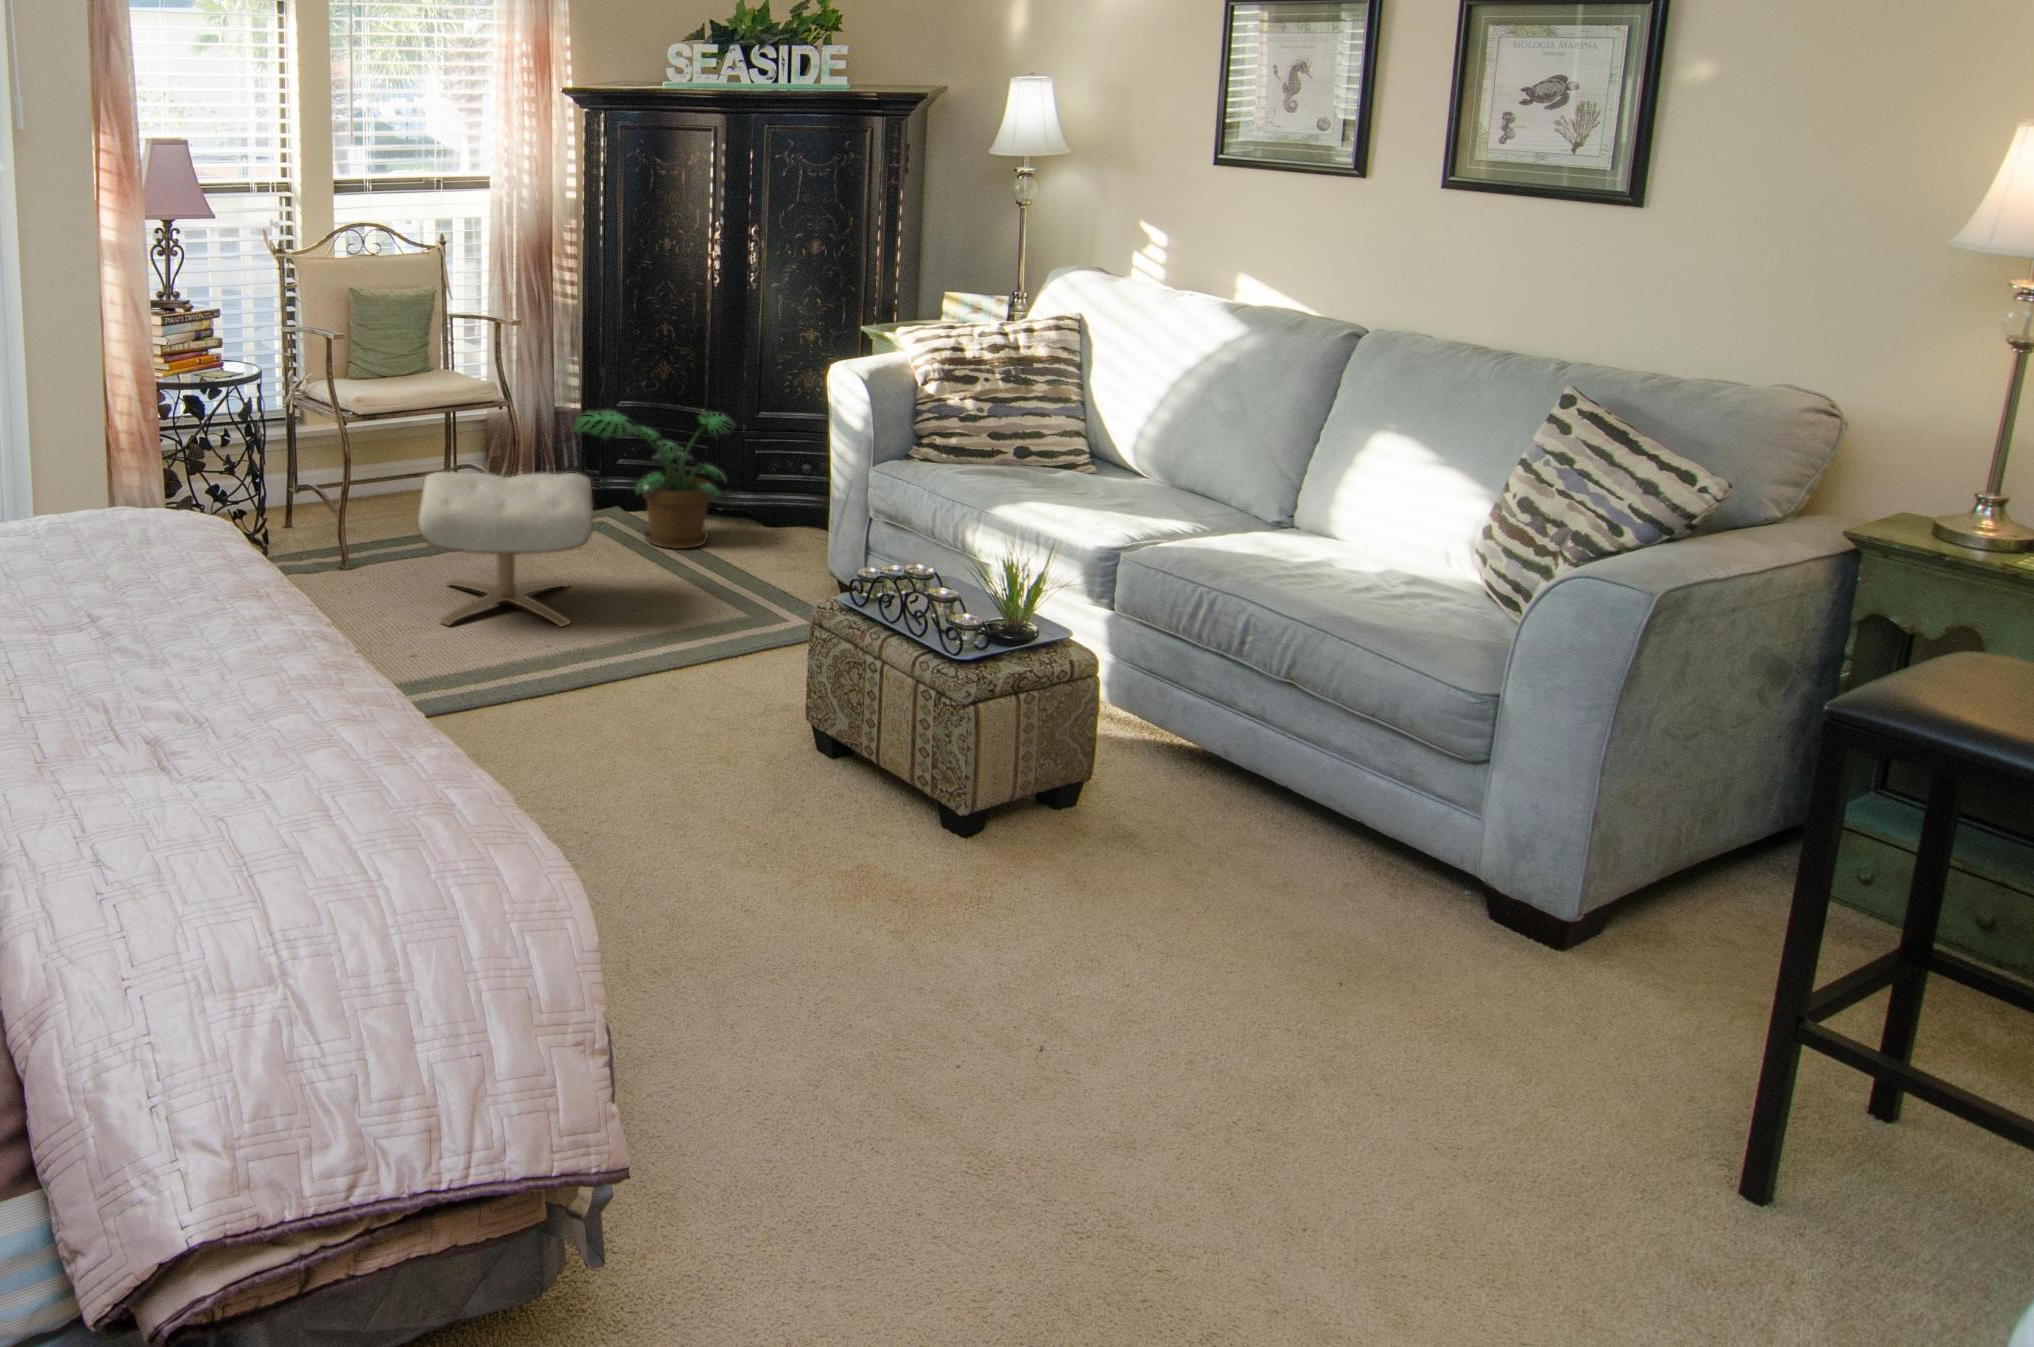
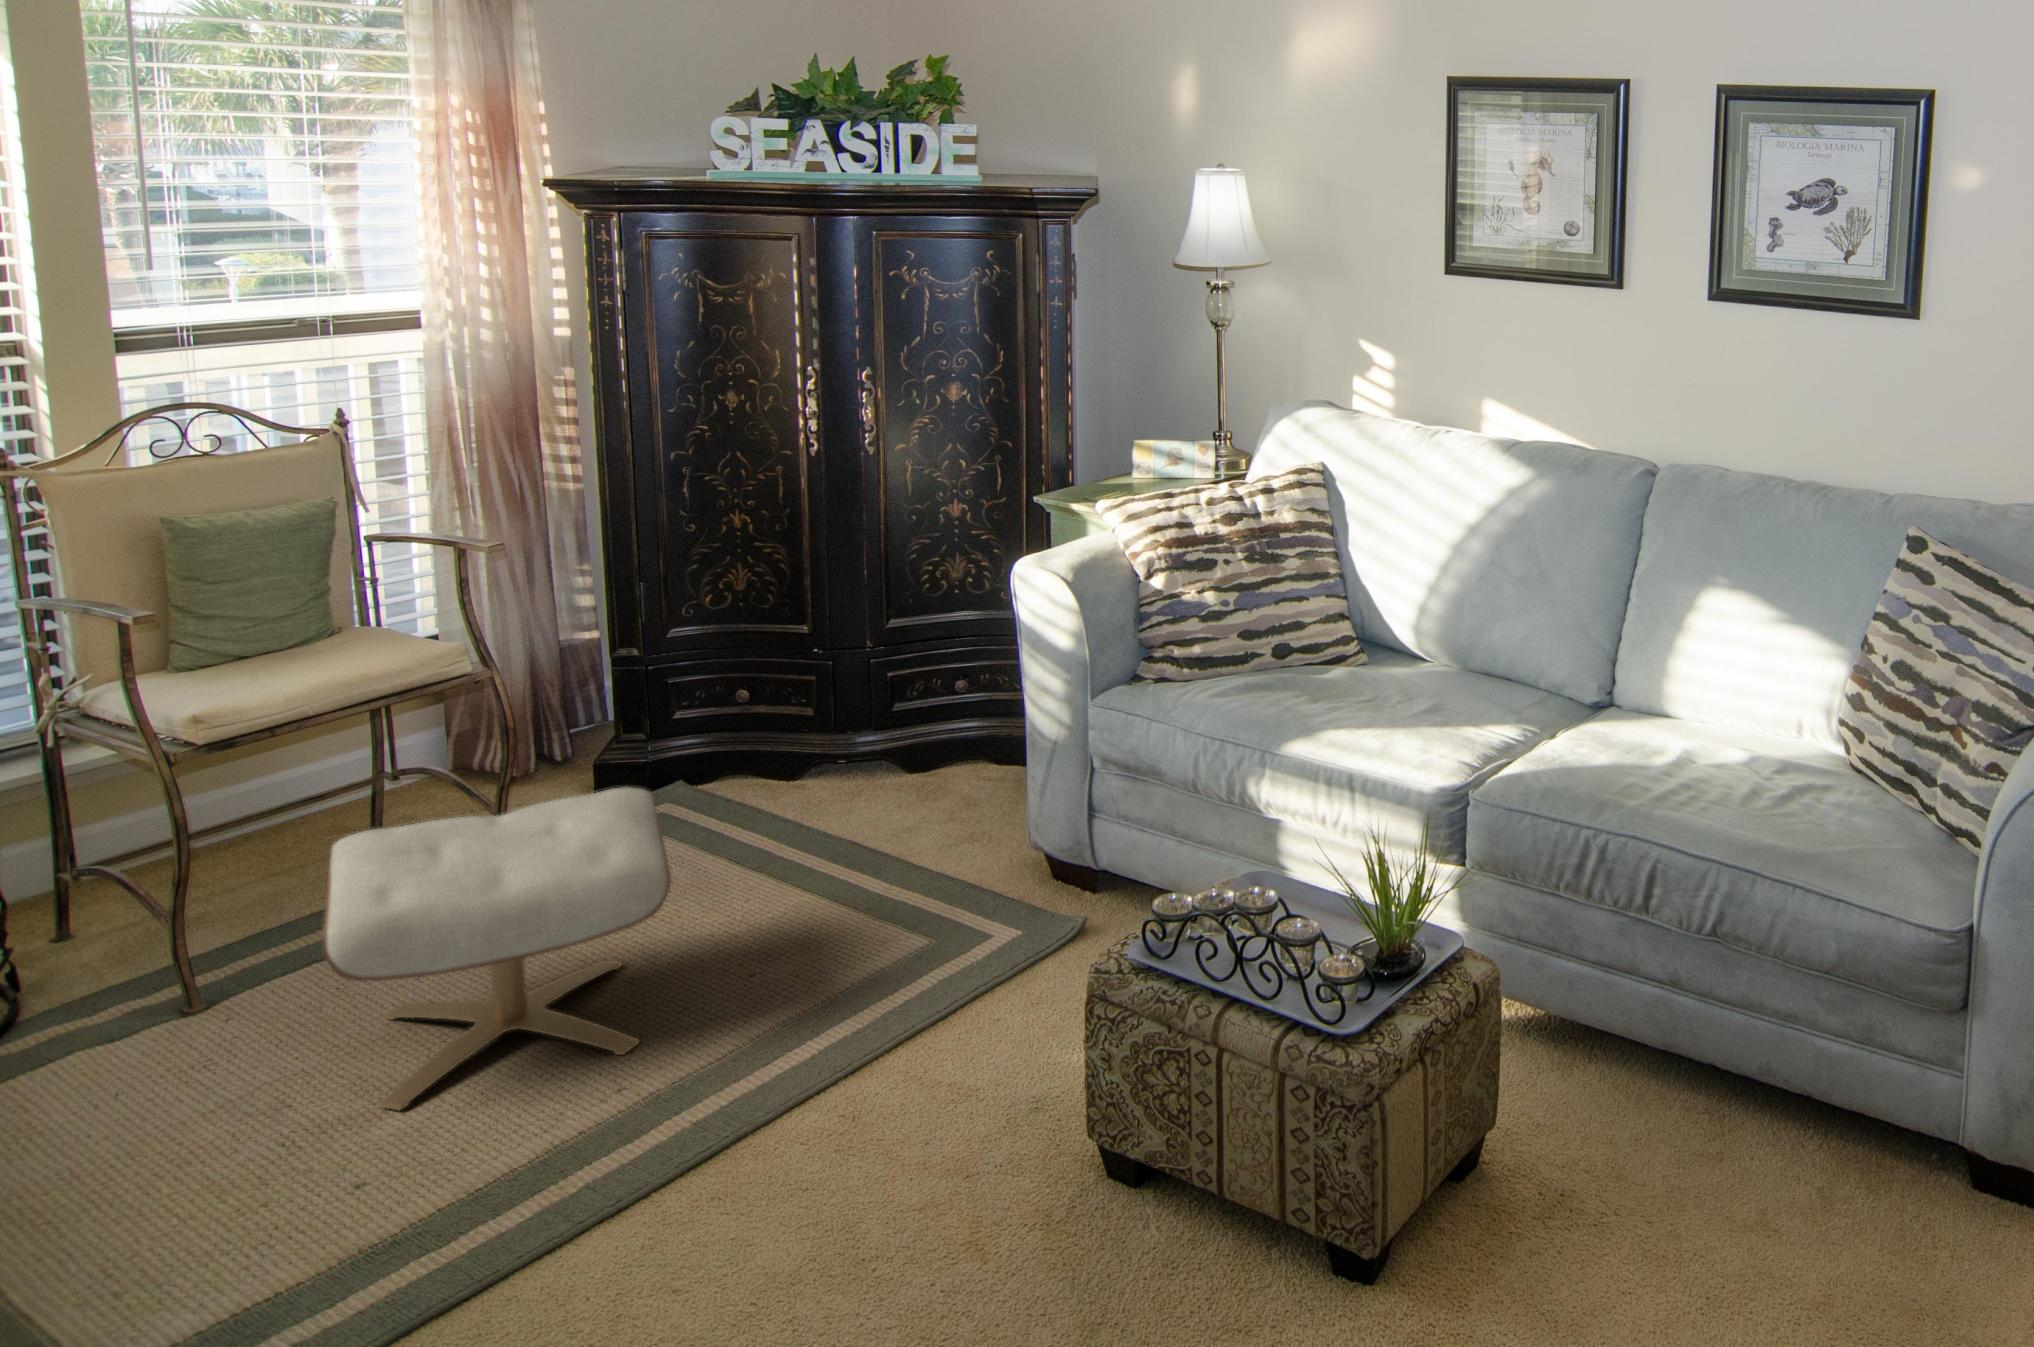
potted plant: present [573,410,732,549] -> none [602,637,862,854]

